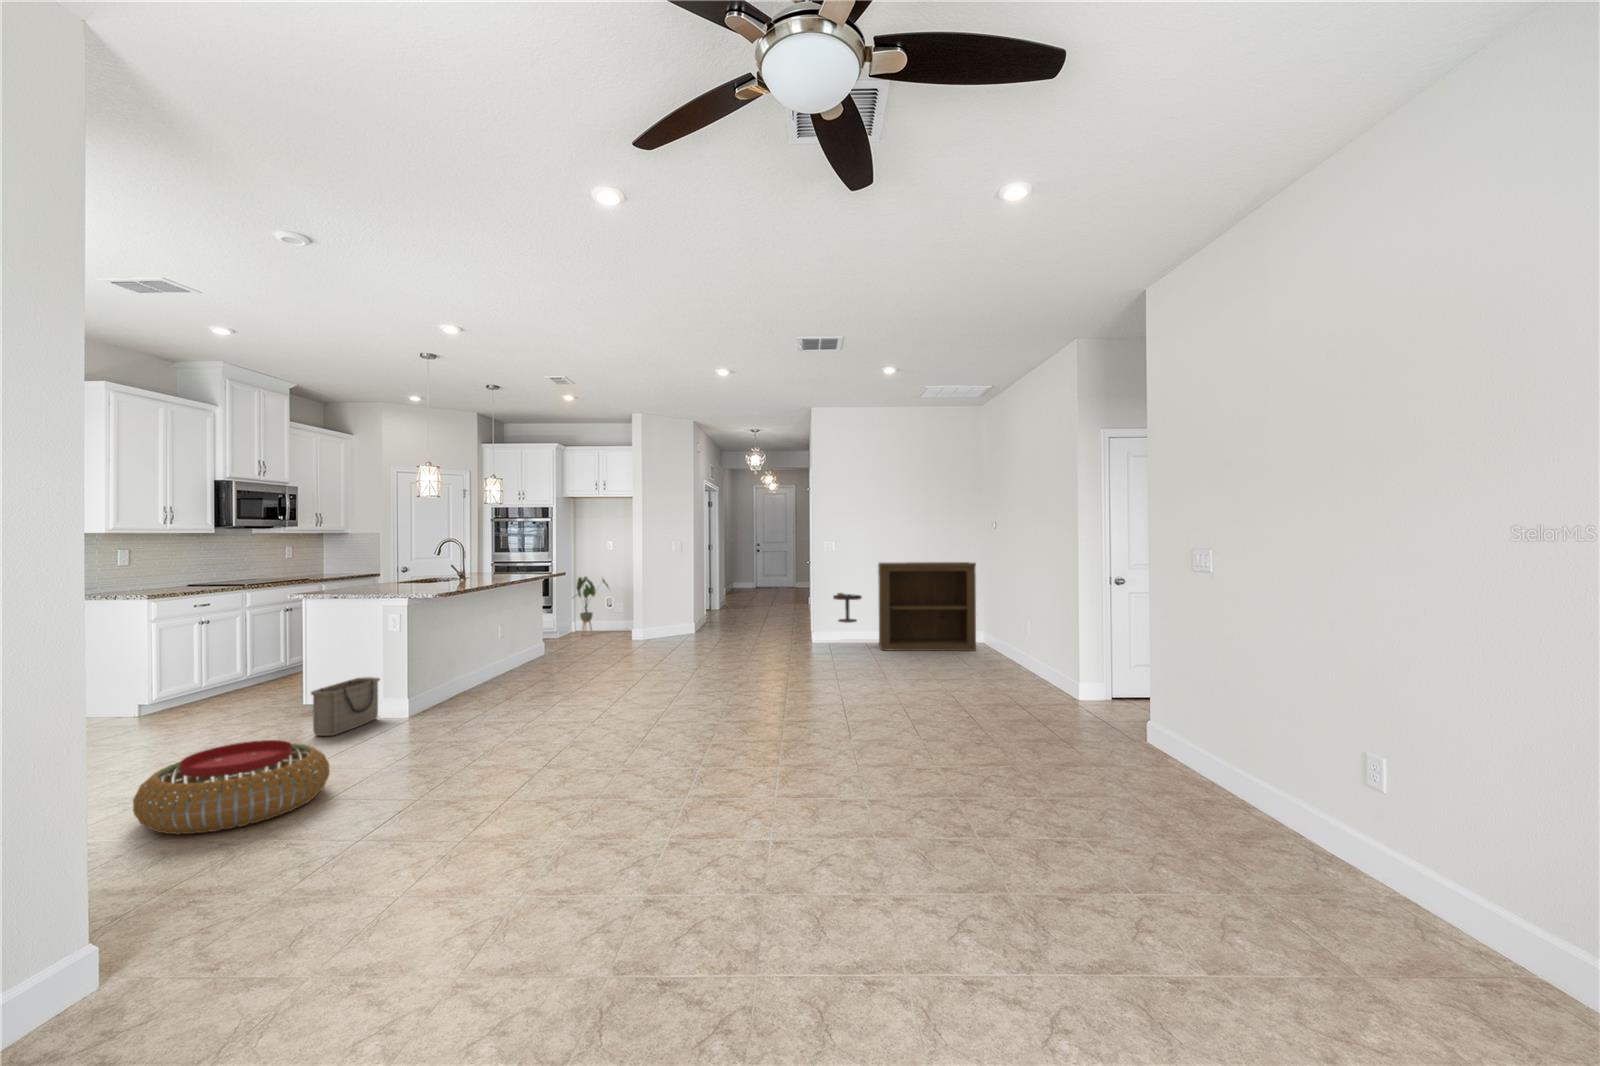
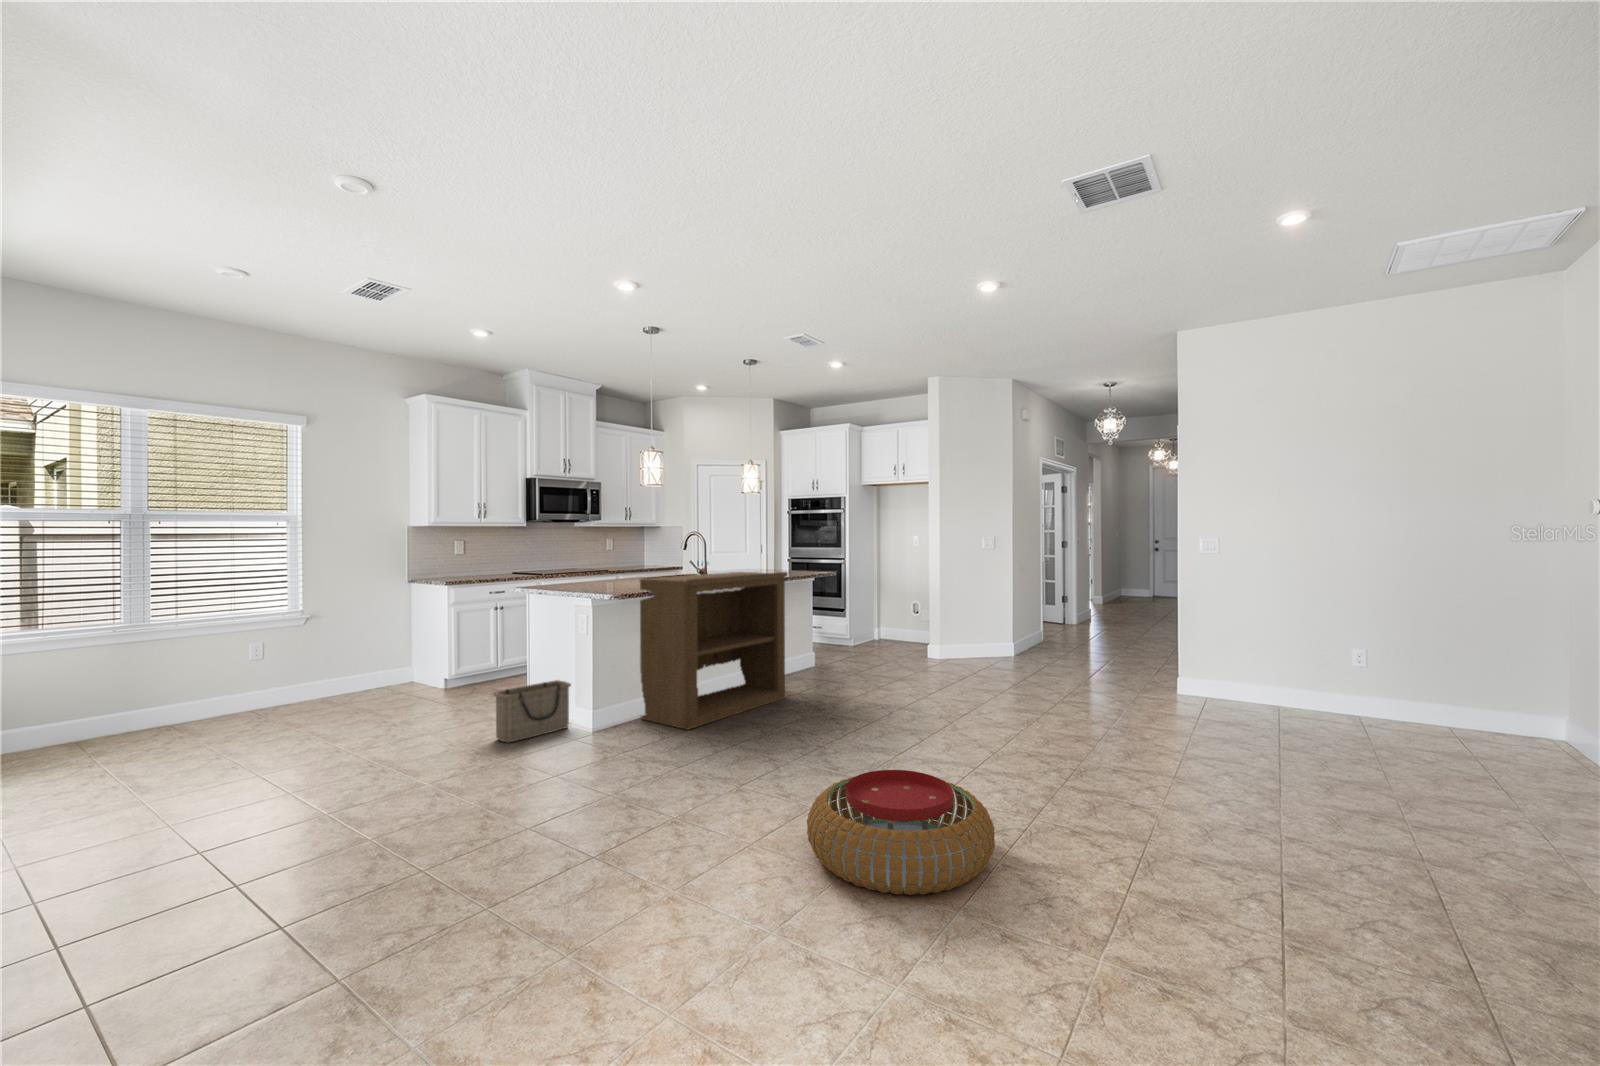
bookshelf: present [878,562,976,651] -> present [640,572,788,730]
house plant: present [577,577,608,635] -> none [867,577,913,647]
side table: present [833,593,862,623] -> none [1210,620,1265,708]
pouf: present [133,740,330,834] -> present [807,770,995,895]

